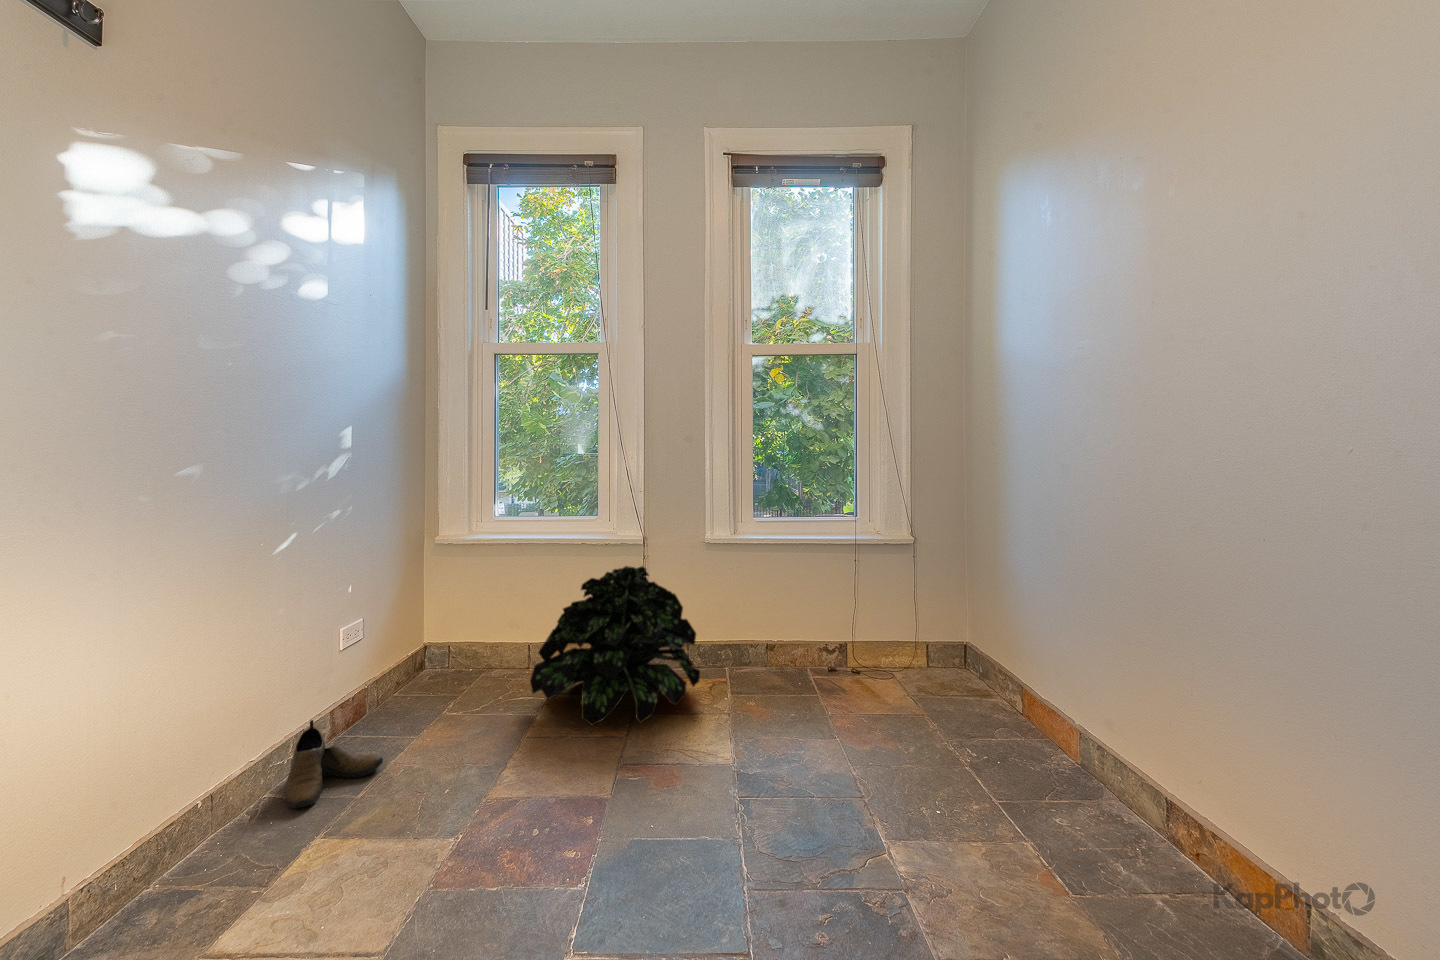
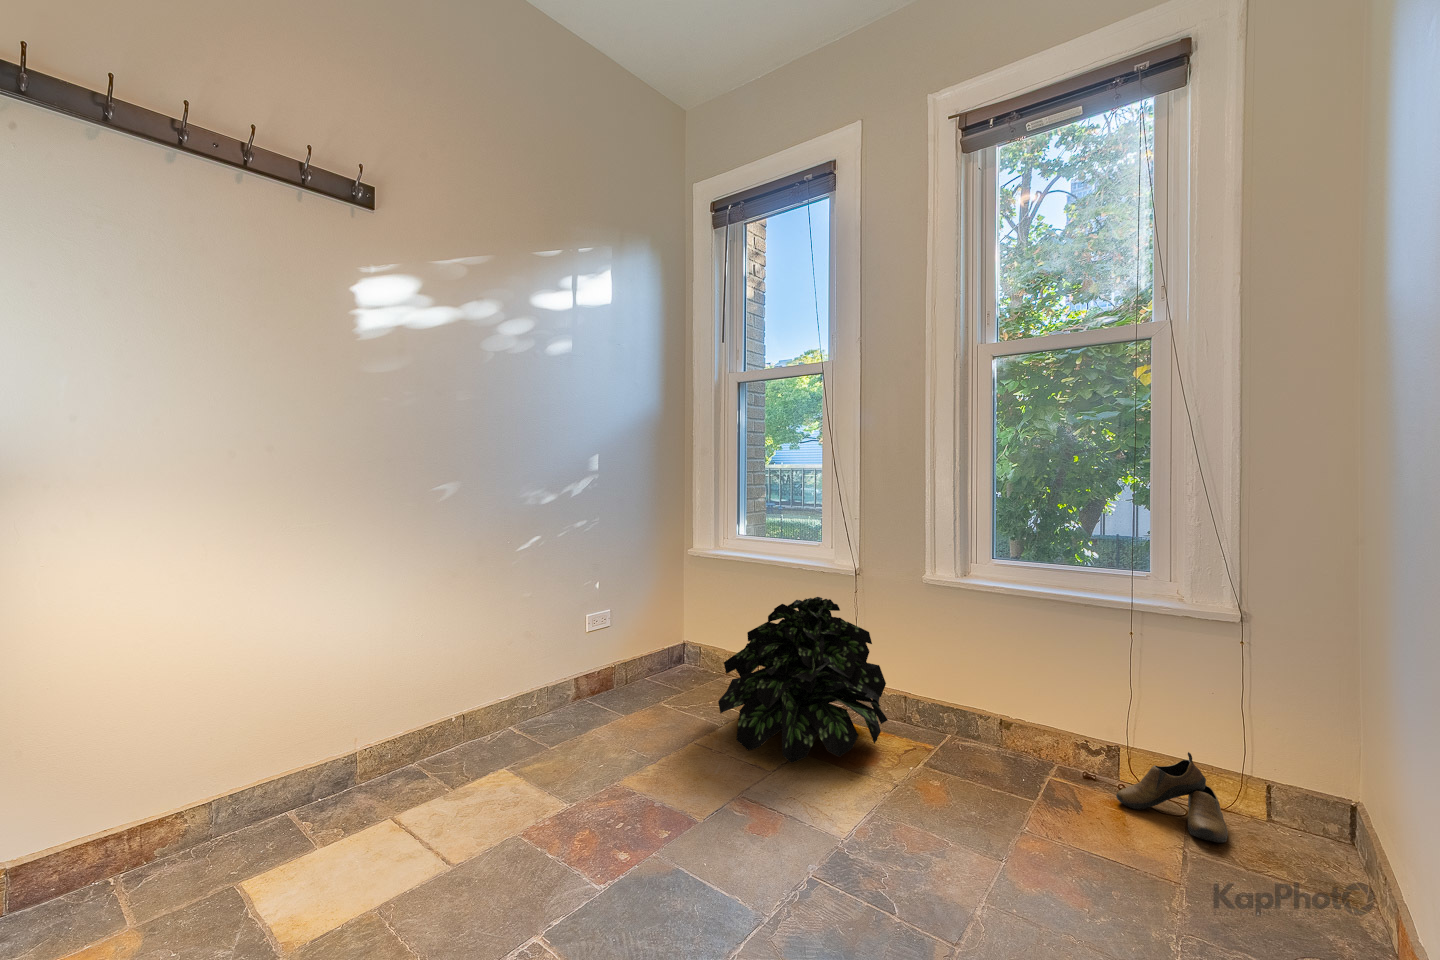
shoe: present [285,720,383,808] -> present [1116,752,1228,843]

